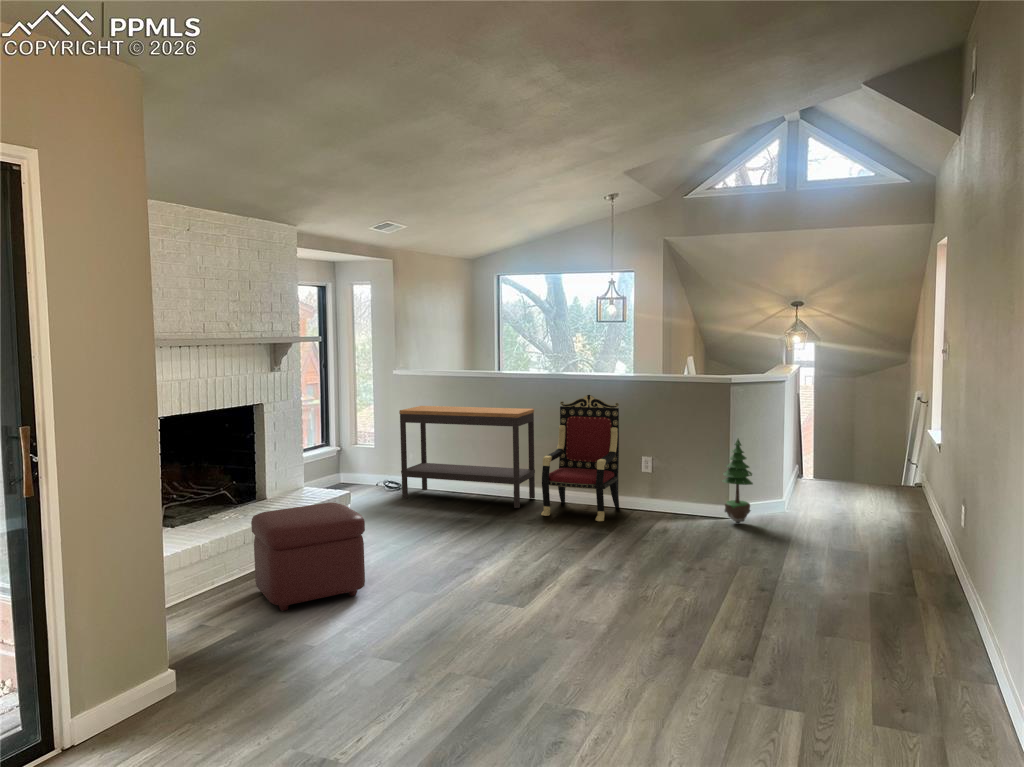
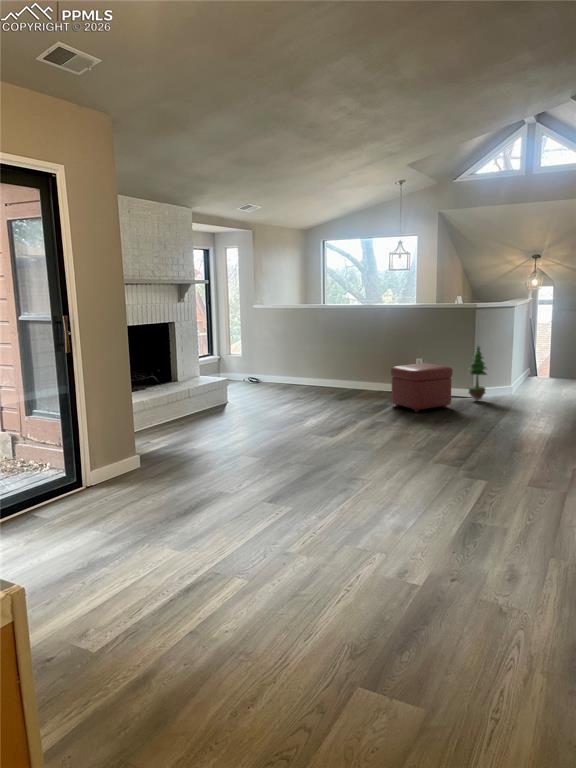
armchair: present [541,395,619,521] -> none [349,318,401,399]
console table: present [399,406,535,508] -> none [258,328,346,392]
ottoman: present [251,503,365,611] -> present [391,363,453,413]

